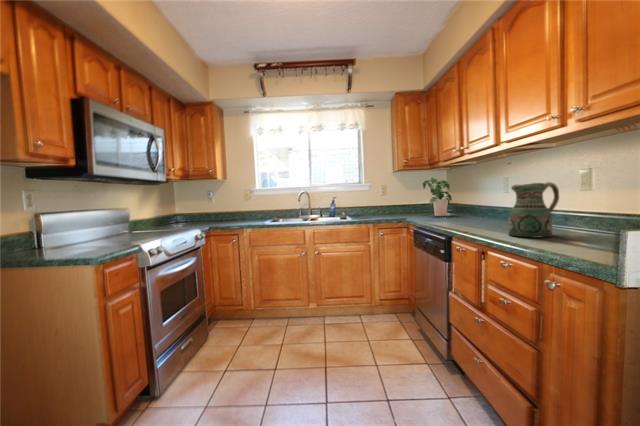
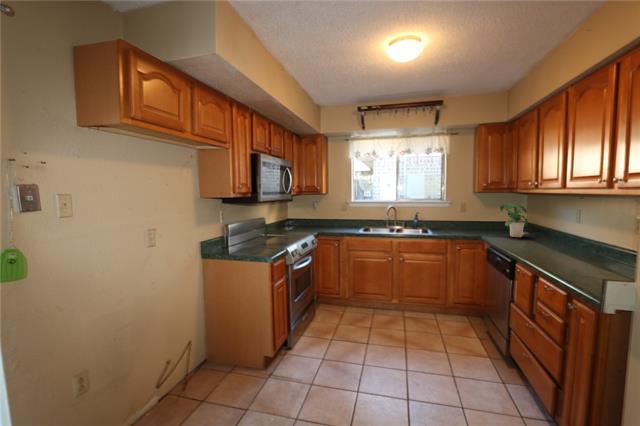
ceramic pitcher: present [508,182,559,238] -> none [559,227,606,271]

